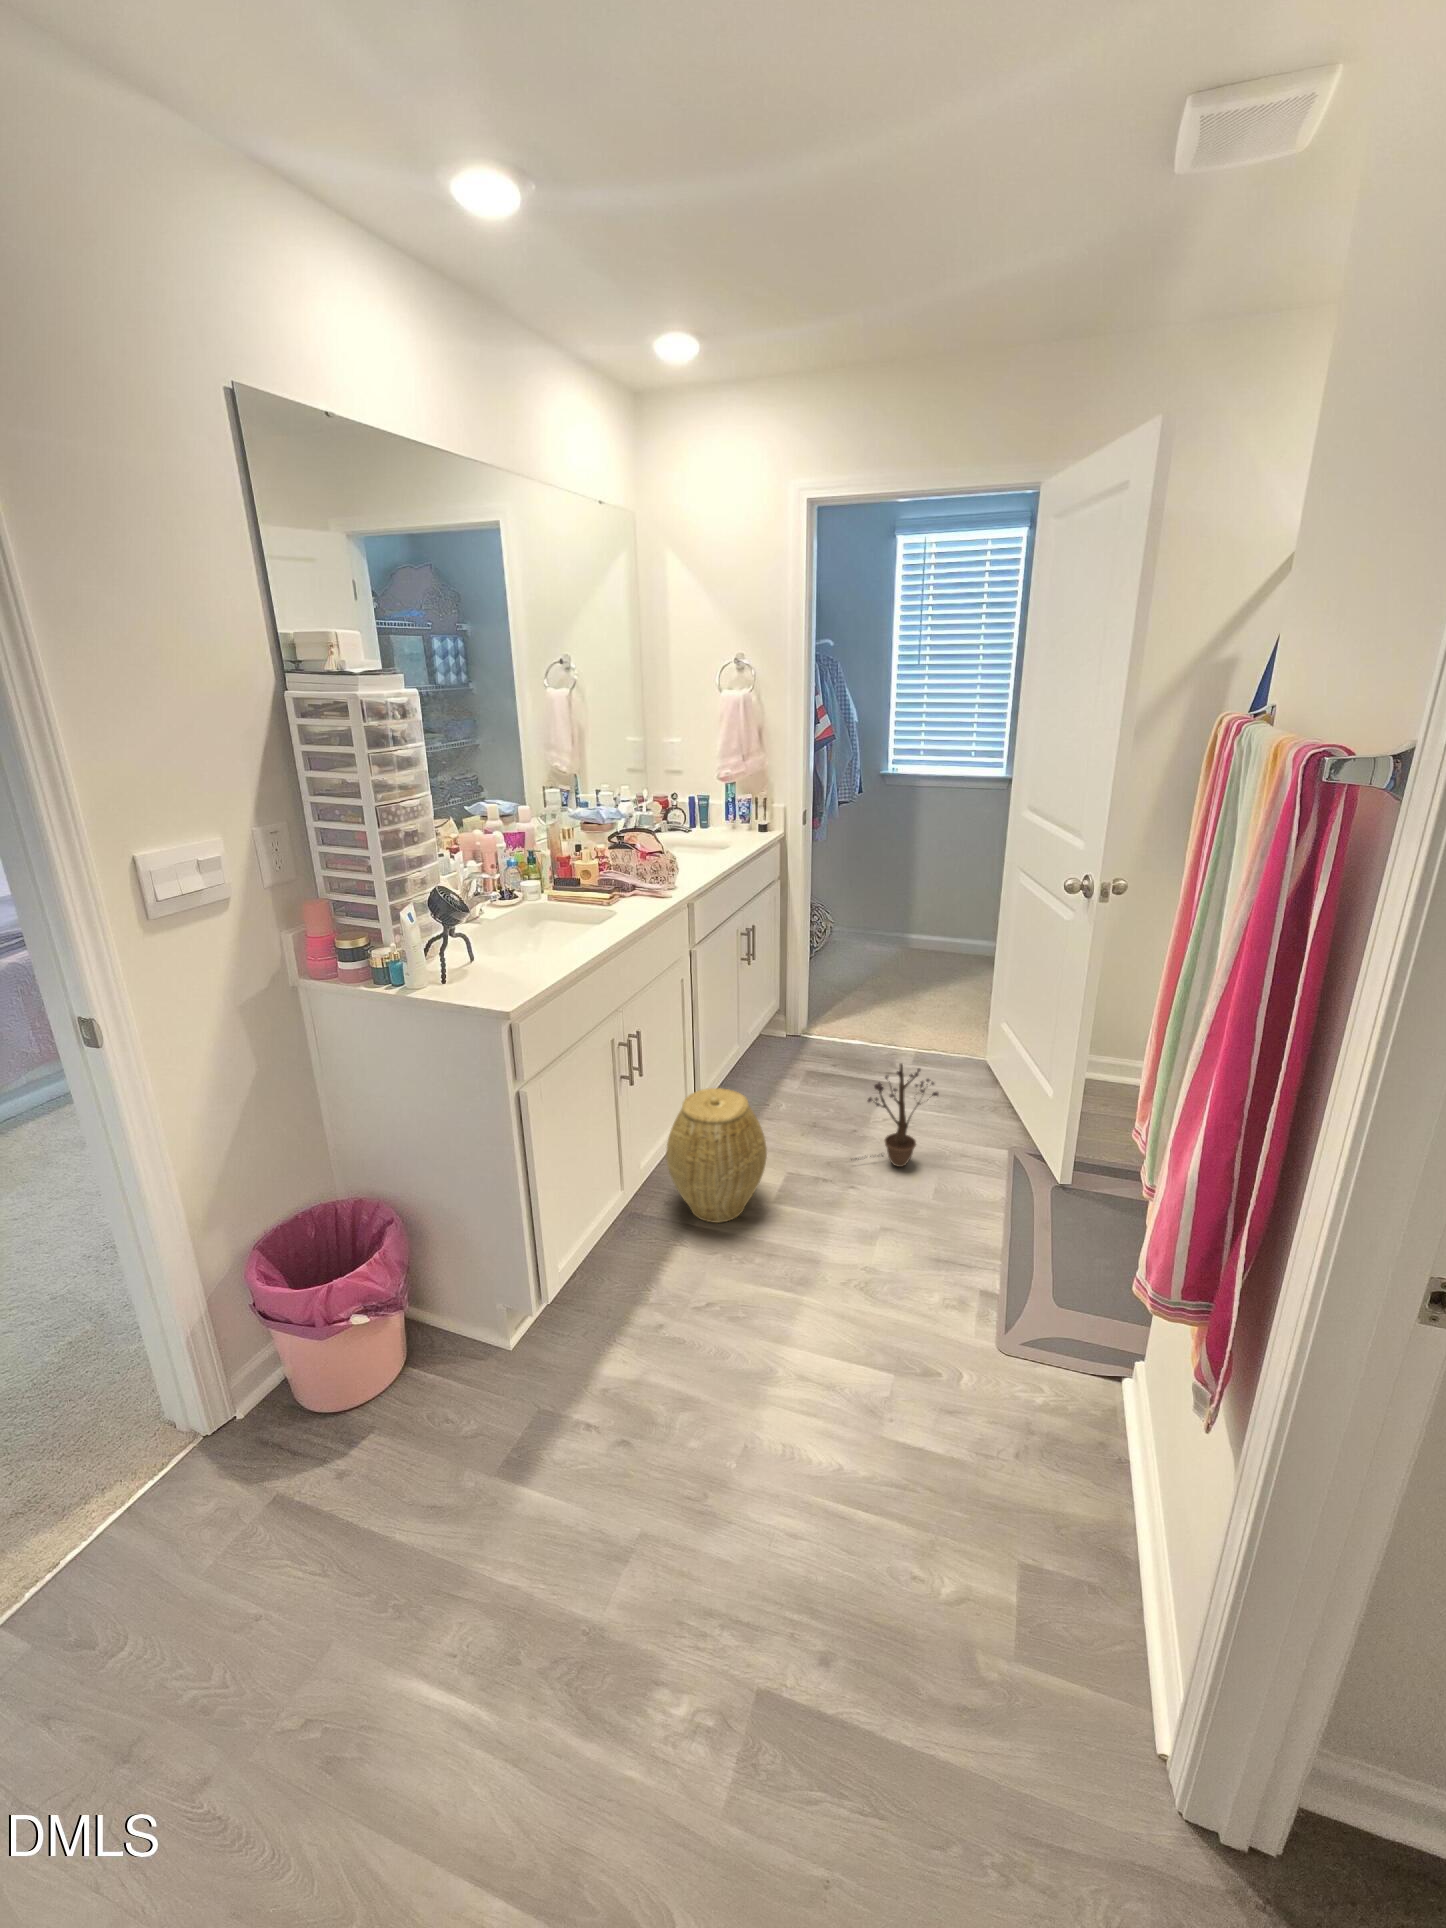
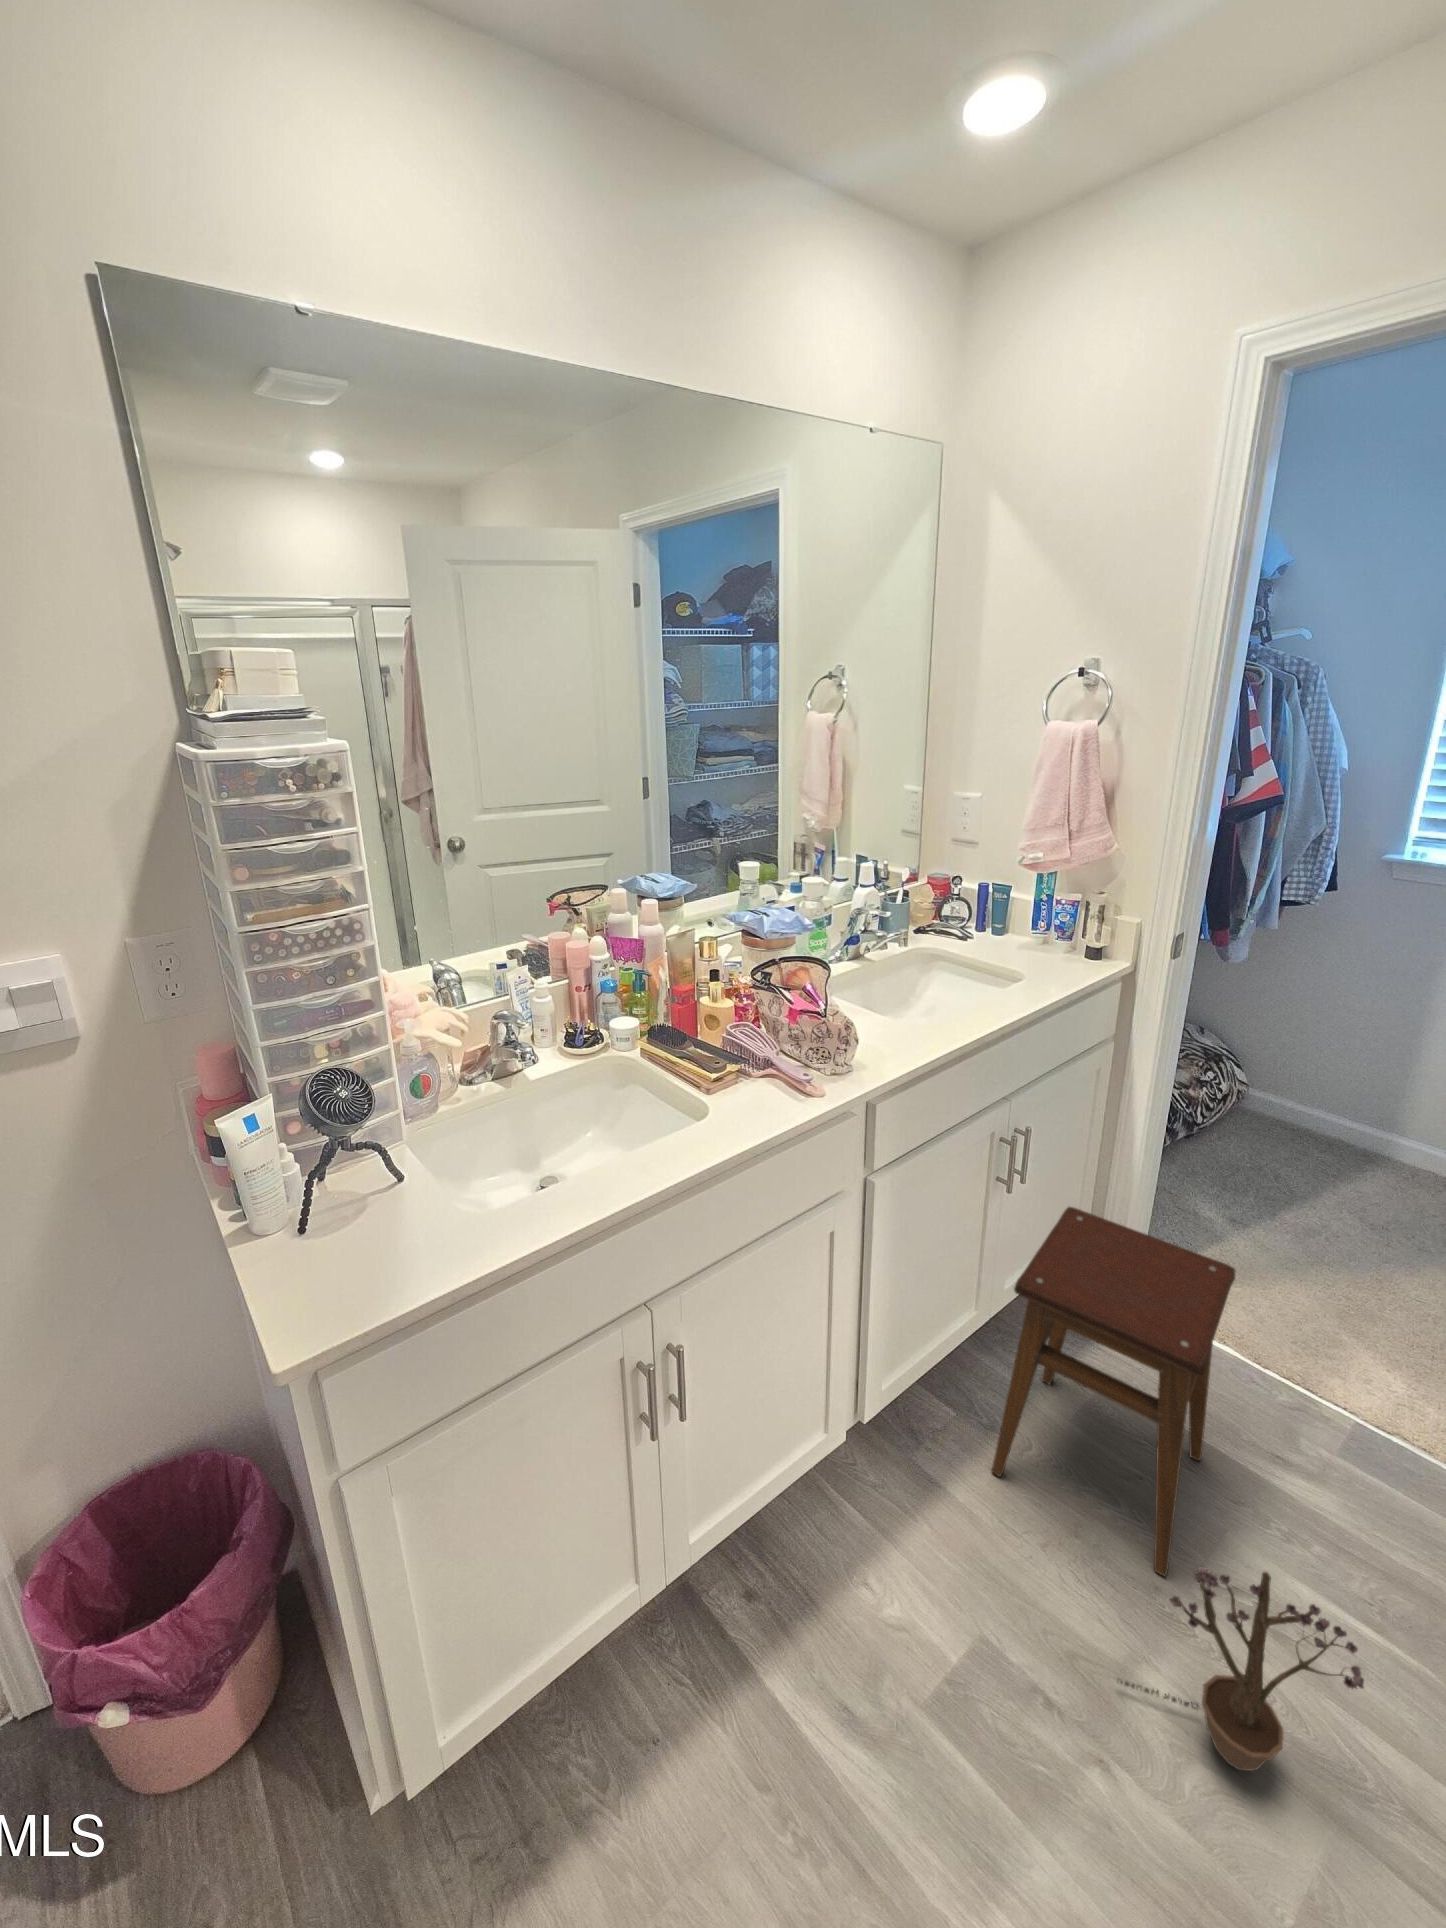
stool: none [768,967,862,1126] -> present [992,1207,1235,1576]
woven basket: present [666,1088,767,1223] -> none [732,1440,917,1708]

